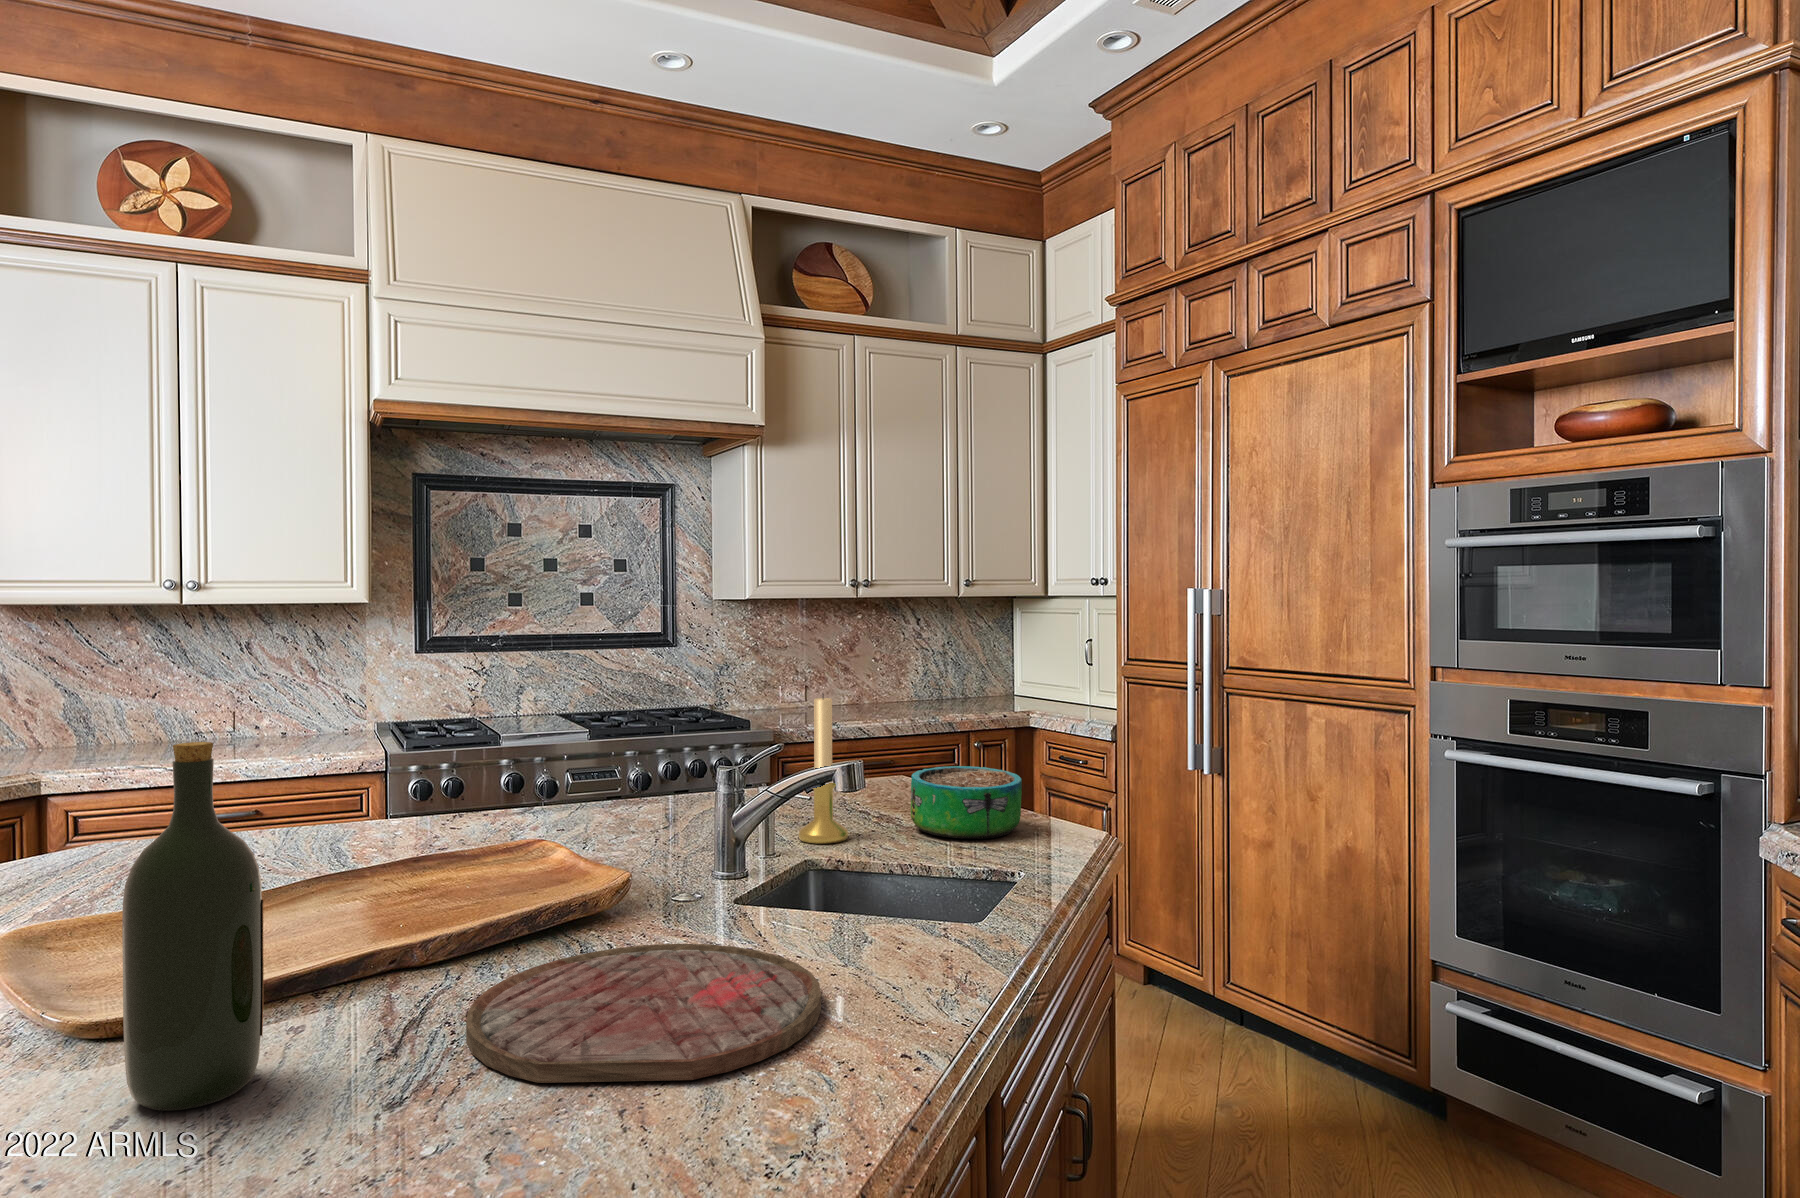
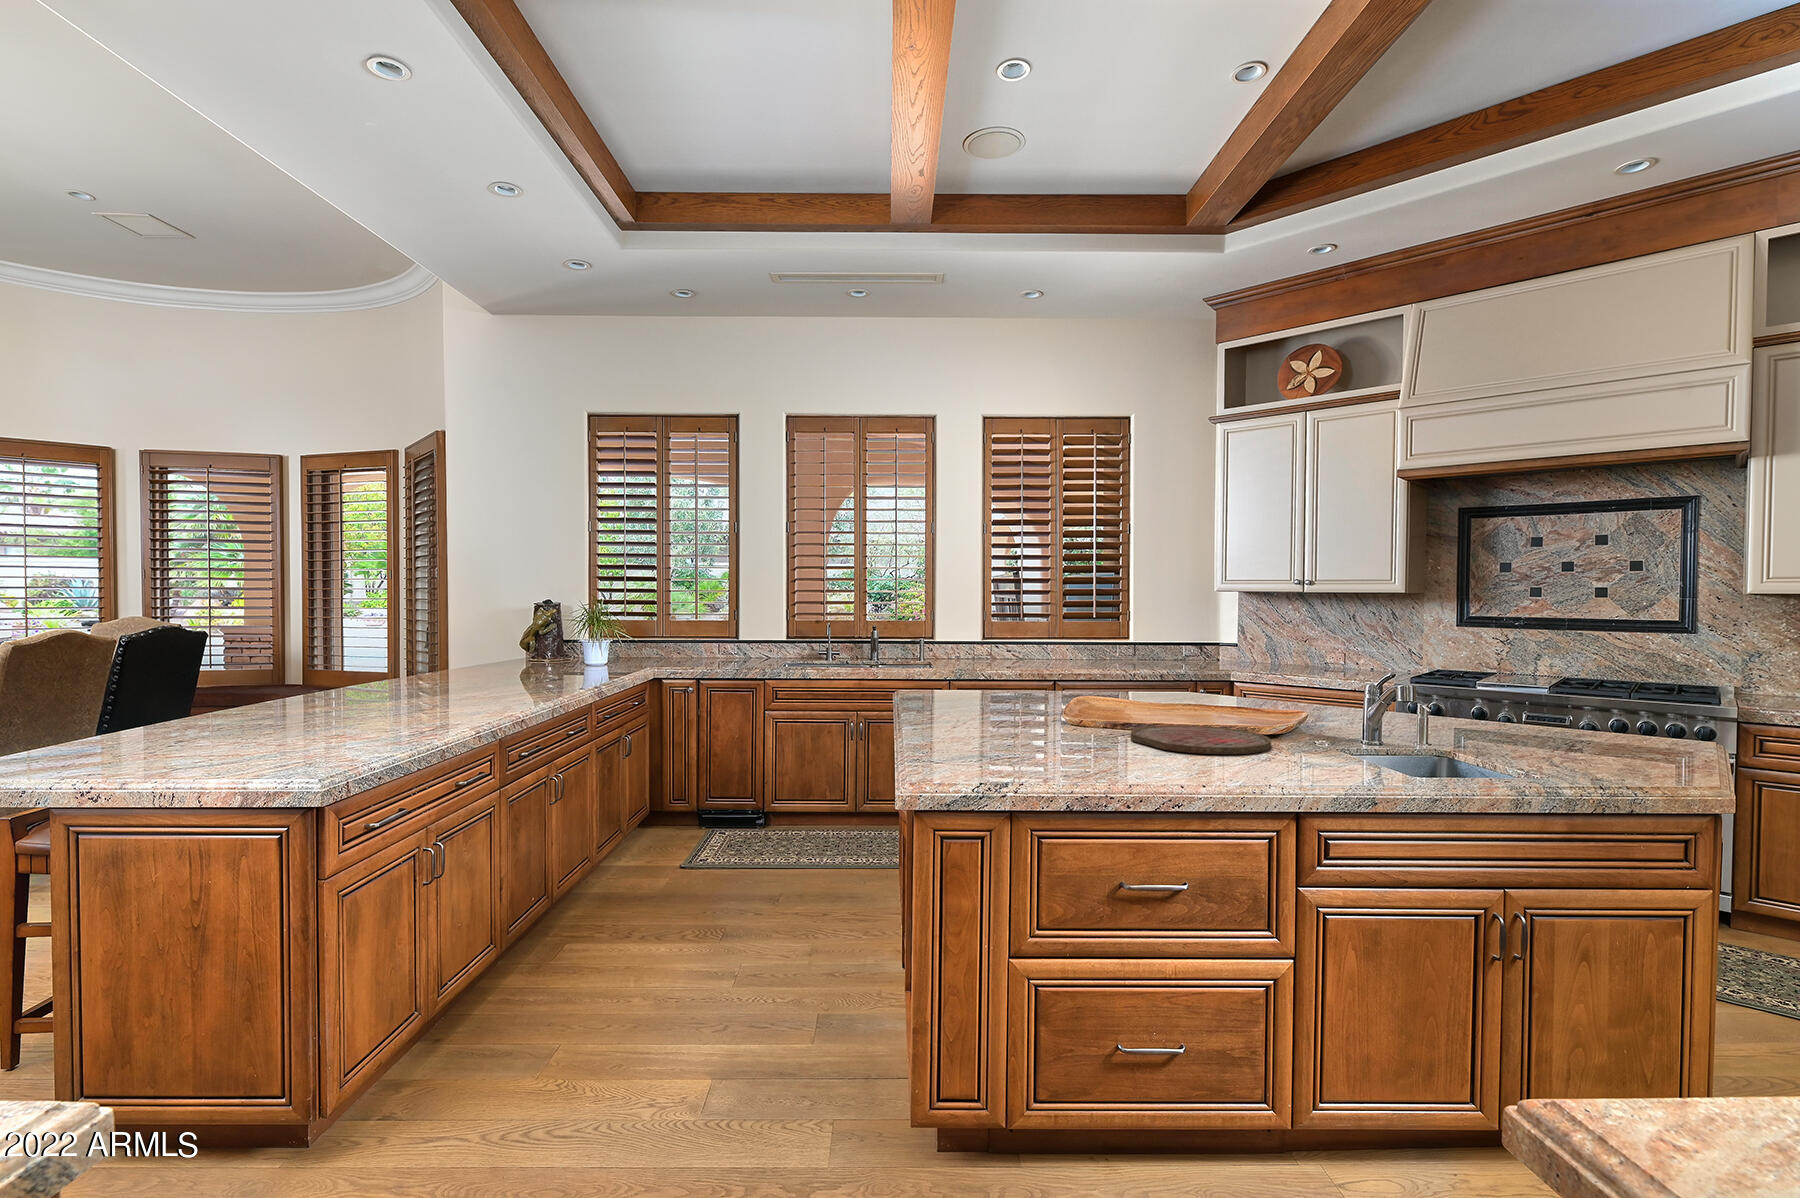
candle holder: present [799,694,848,844] -> none [1446,644,1482,736]
wine bottle: present [122,742,264,1111] -> none [1054,623,1090,726]
decorative bowl: present [911,766,1022,839] -> none [1528,704,1626,754]

